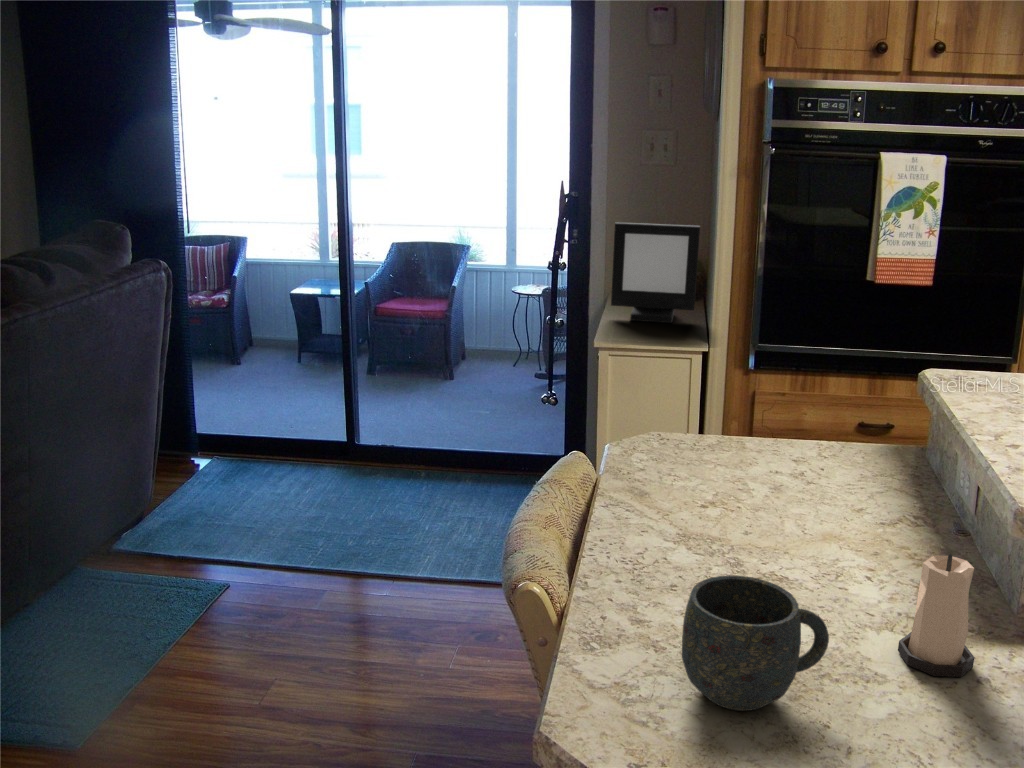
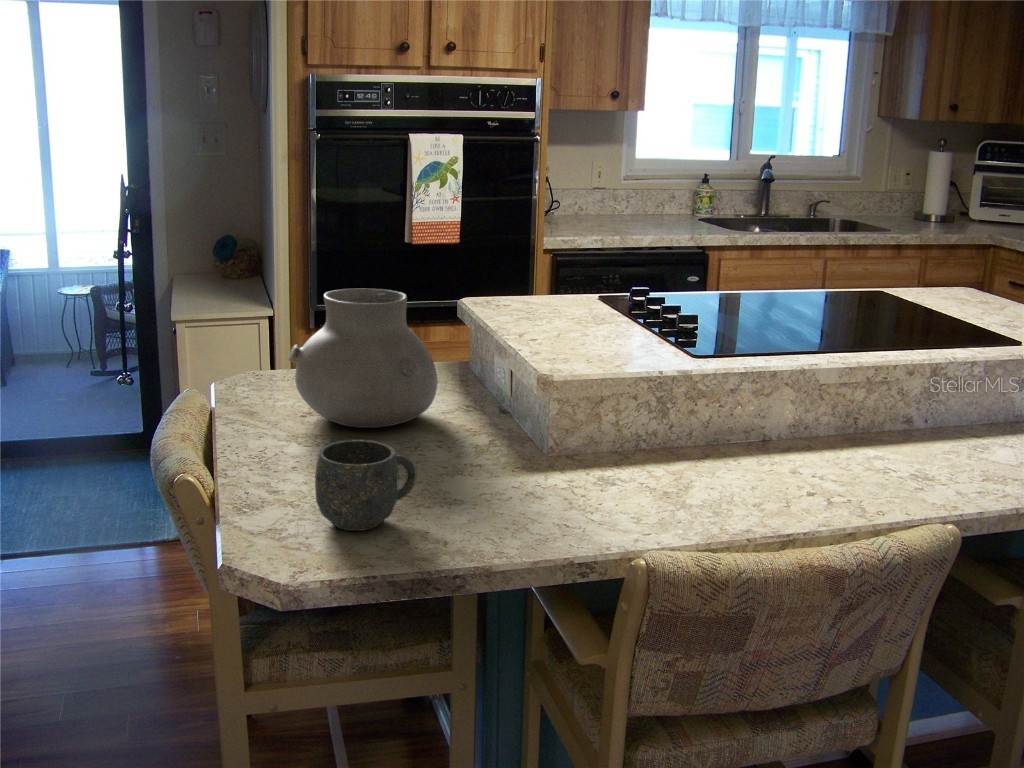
picture frame: present [611,222,700,323] -> none [178,198,262,290]
vase: none [685,351,880,537] -> present [288,288,438,428]
candle: present [898,554,975,677] -> none [461,408,510,493]

